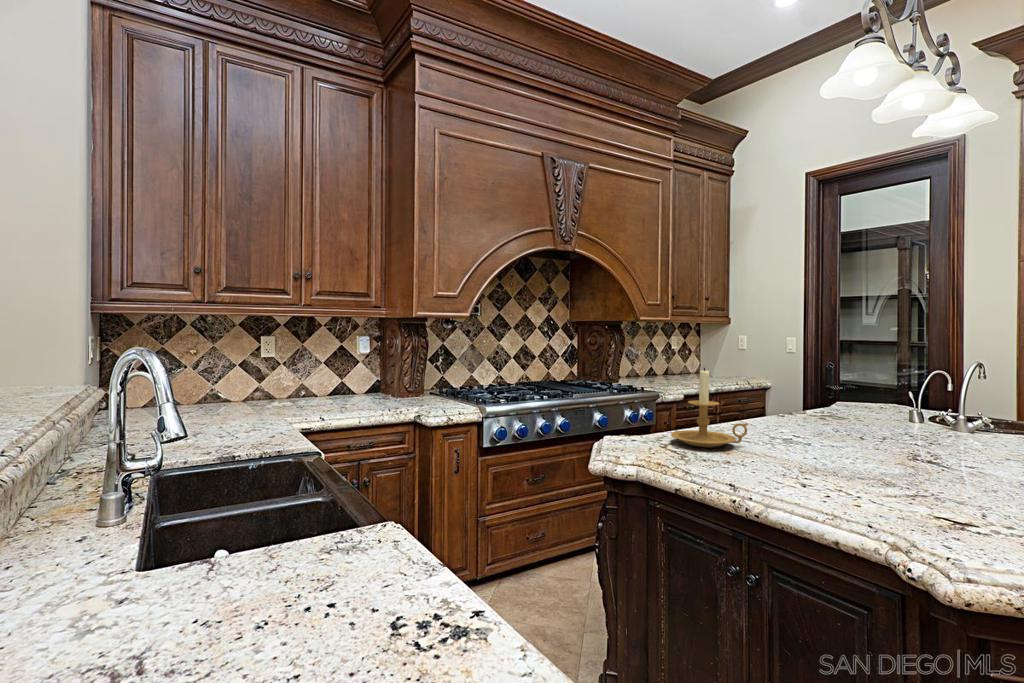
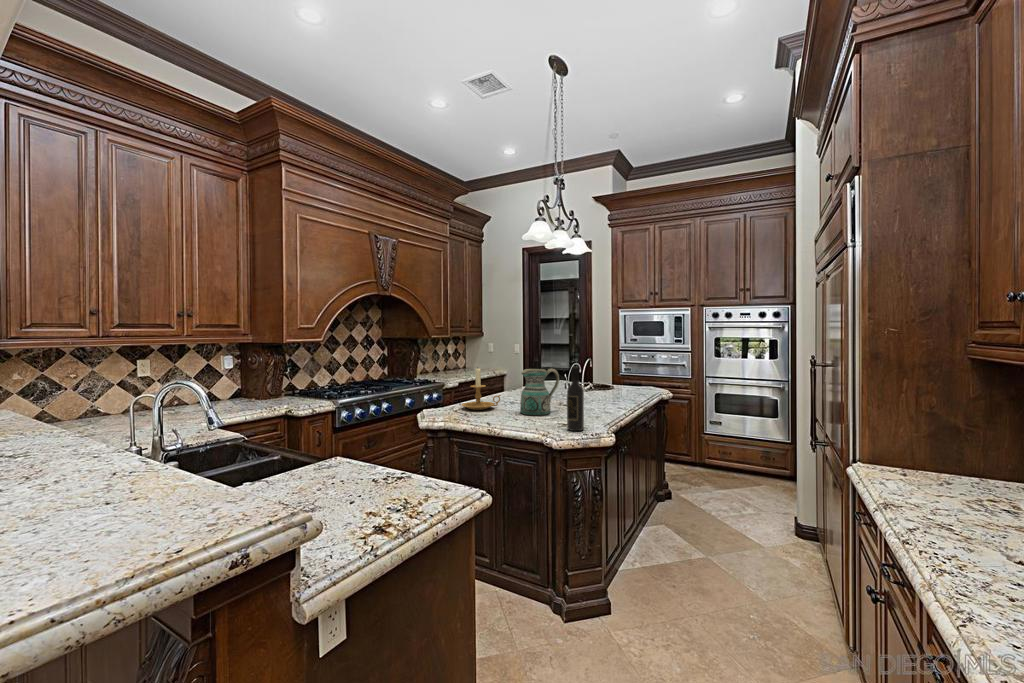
ceramic pitcher: none [789,377,884,475] -> present [520,368,559,415]
wine bottle: none [912,378,967,535] -> present [567,367,584,431]

